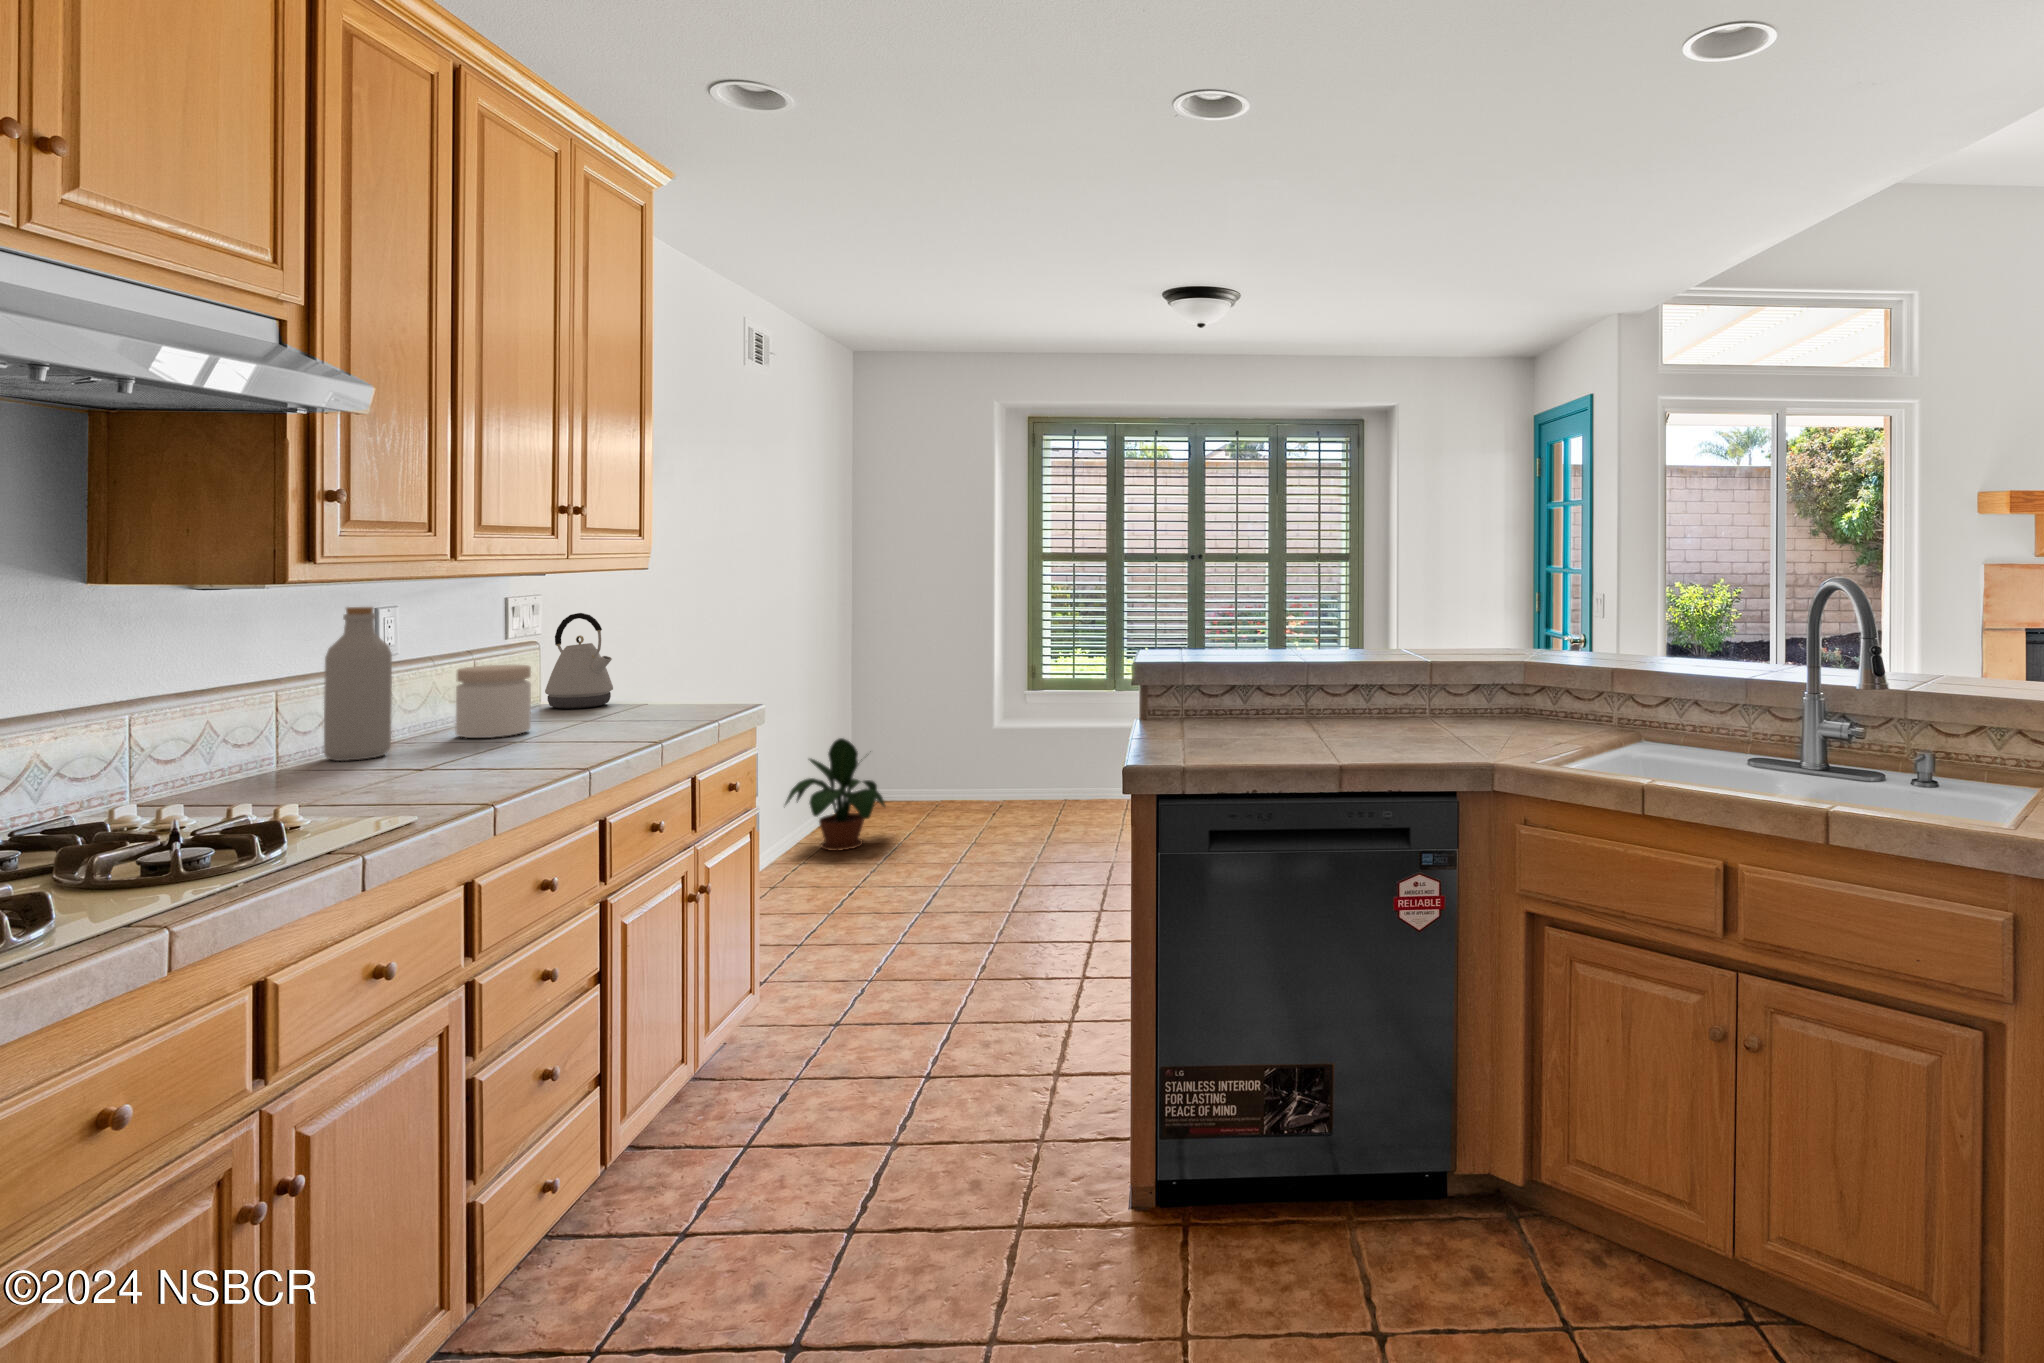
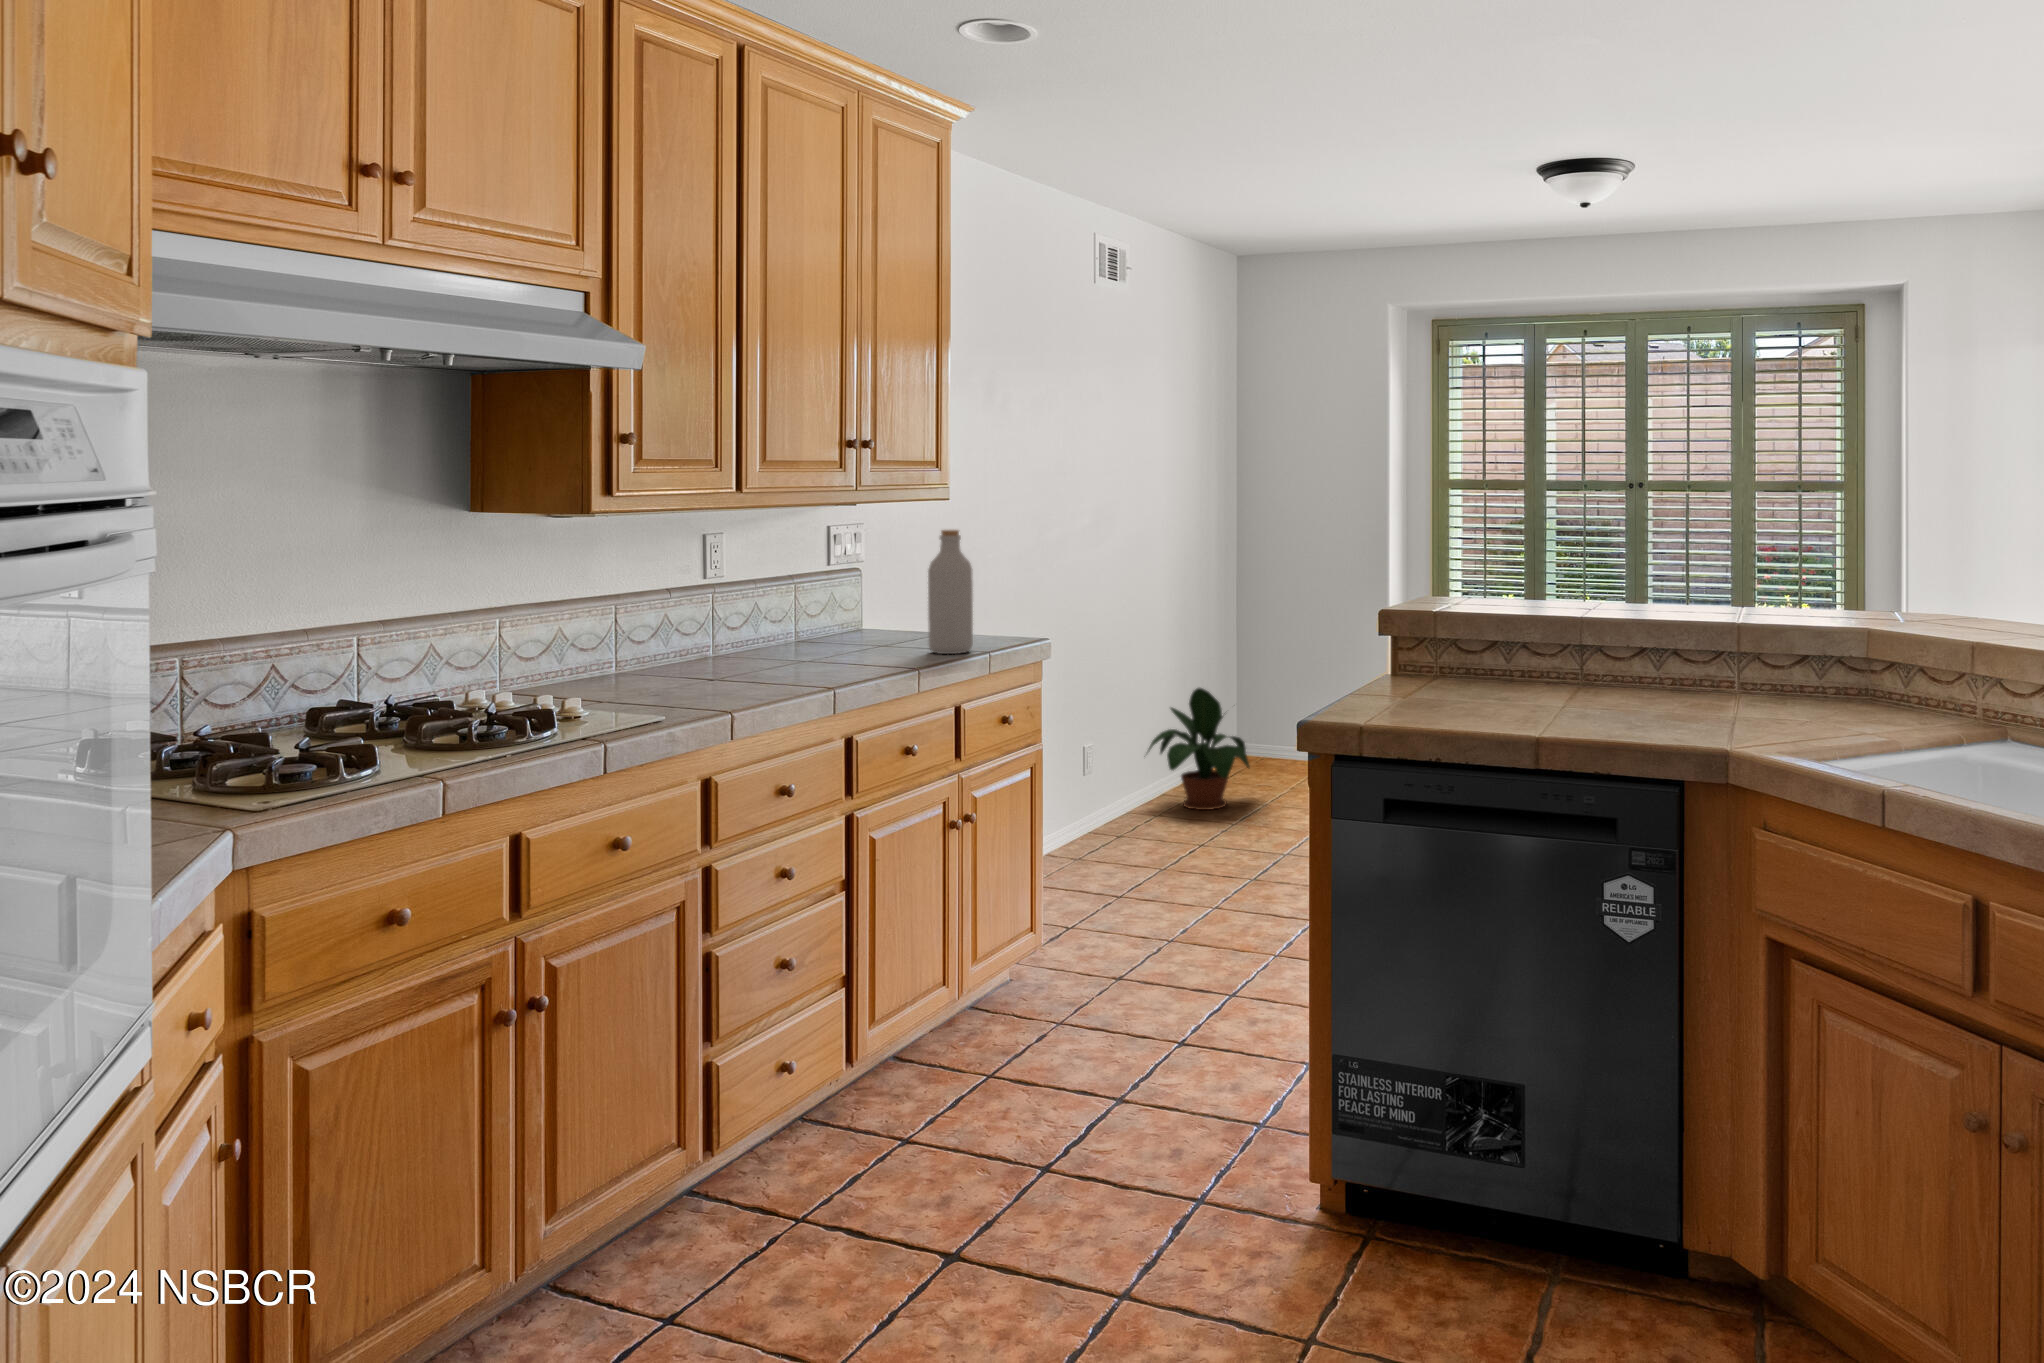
bottle: present [324,607,392,761] -> present [928,530,973,654]
kettle: present [545,613,613,709] -> none [856,544,916,637]
jar: present [456,665,531,738] -> none [756,591,818,659]

